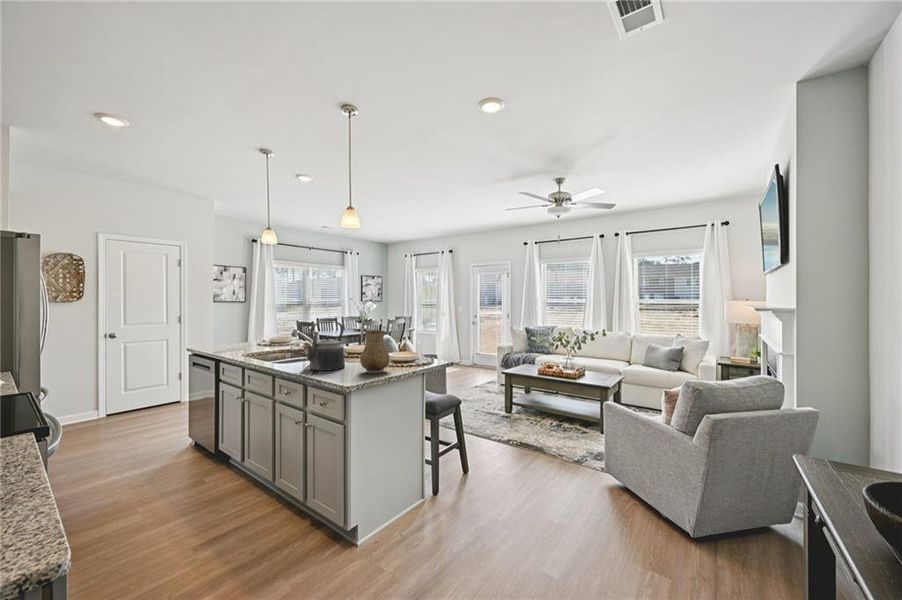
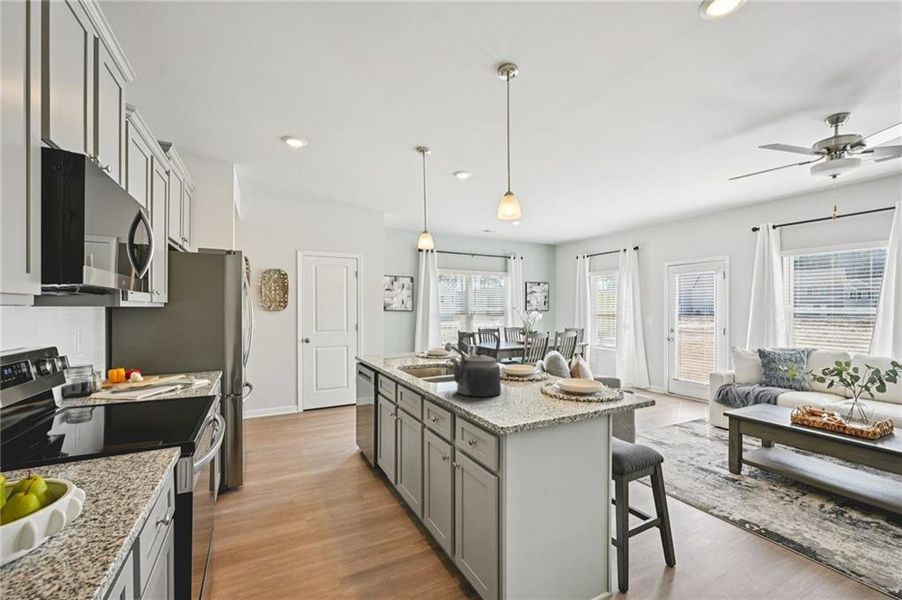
ceramic pitcher: present [360,330,390,373] -> none [520,346,562,409]

